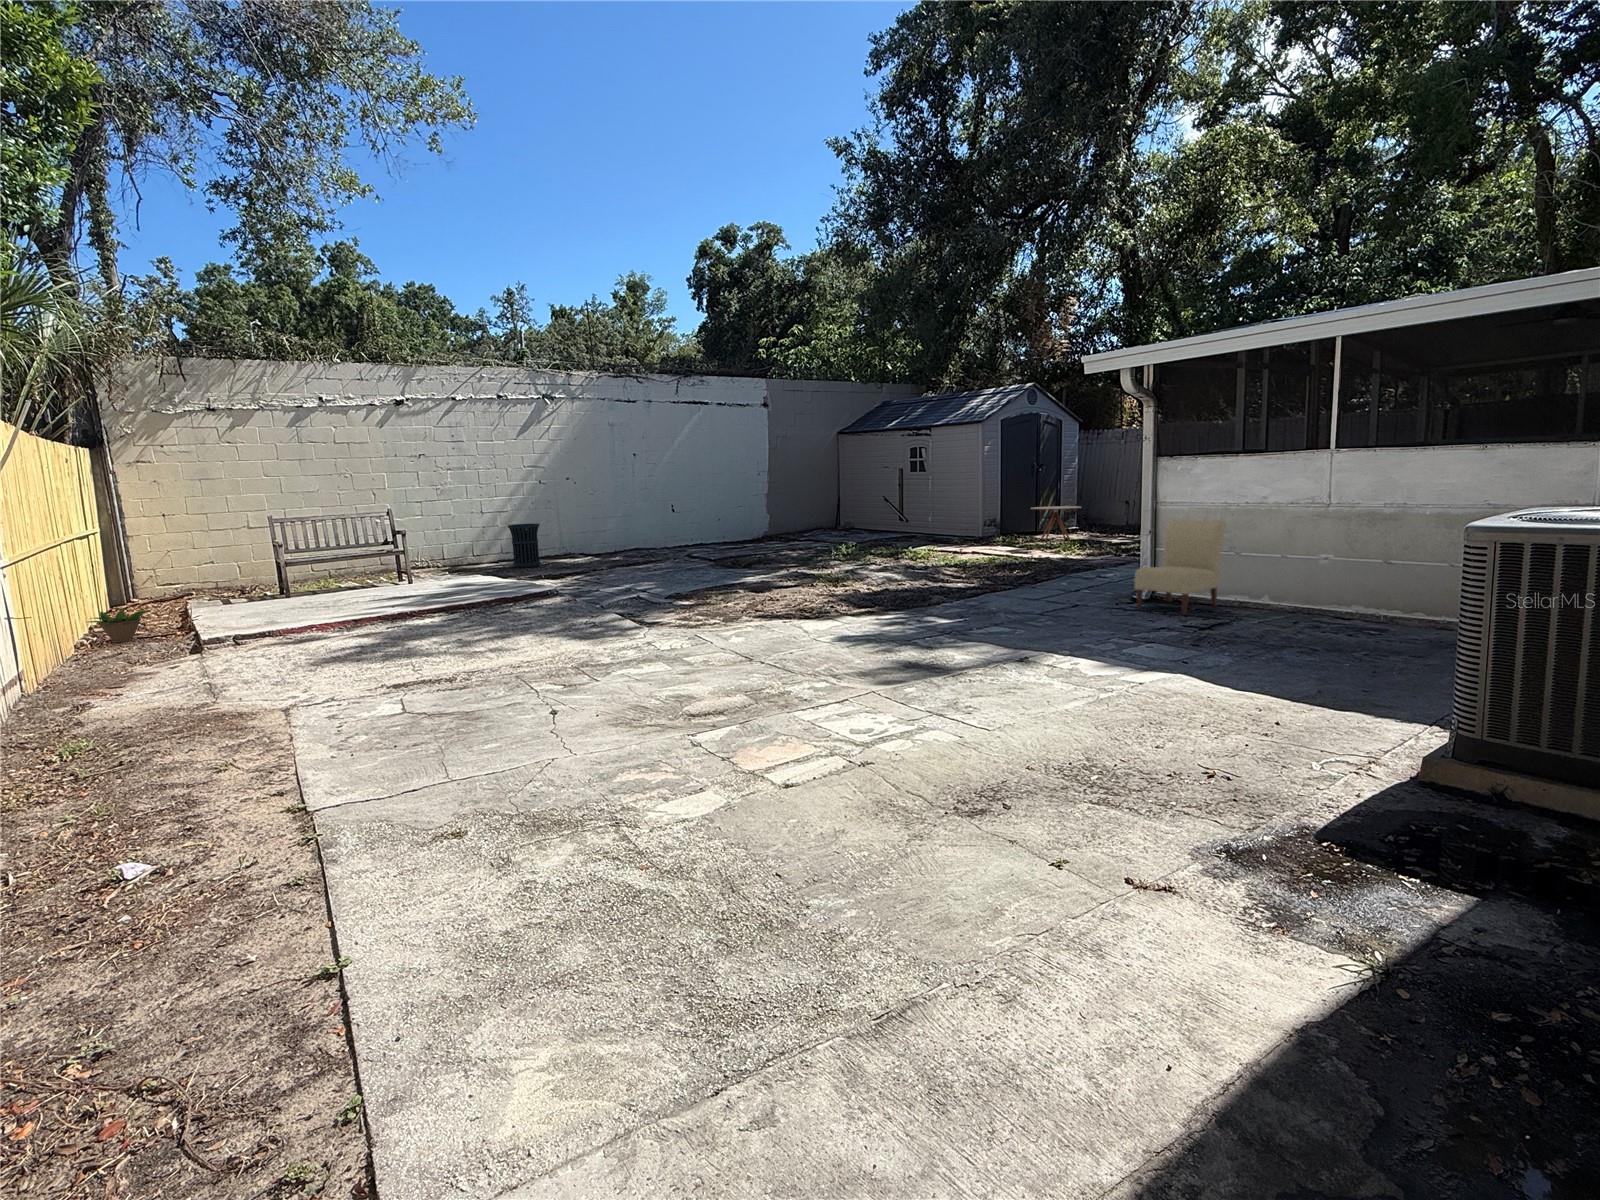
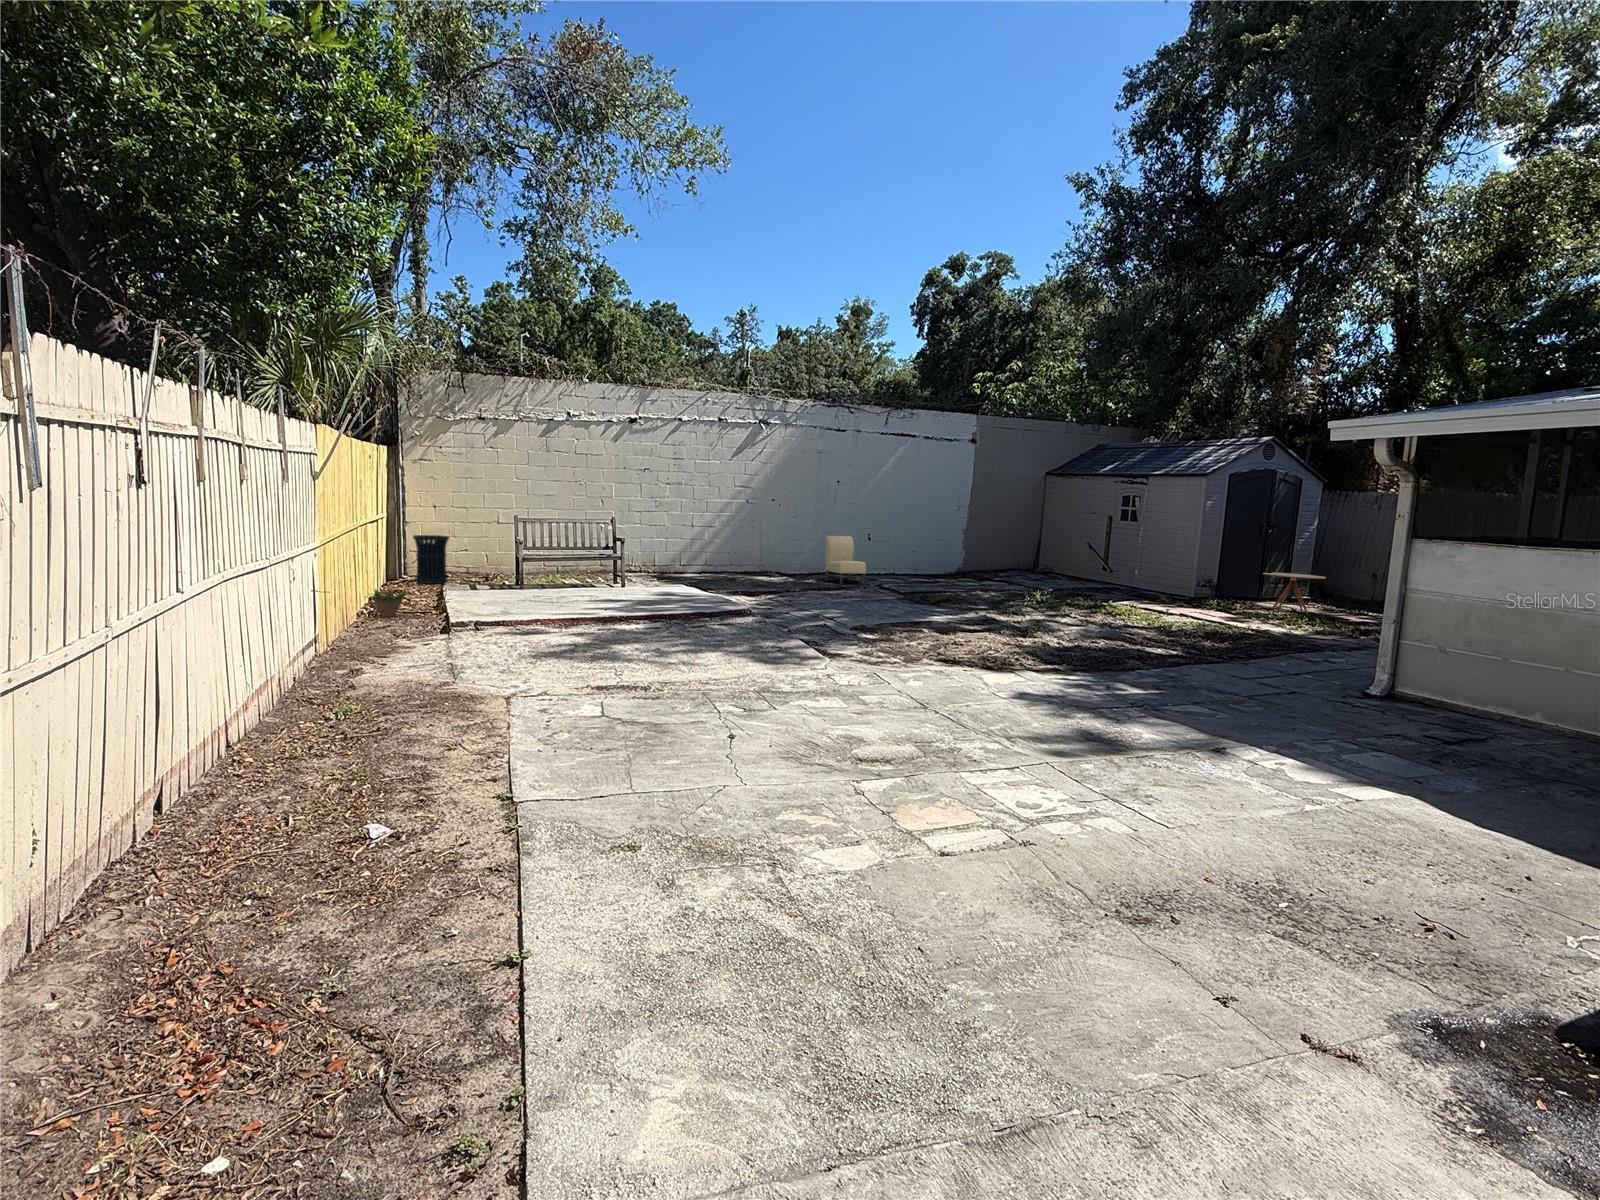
chair: present [1134,520,1226,614] -> present [825,535,866,584]
trash can: present [508,524,540,568] -> present [413,535,449,584]

